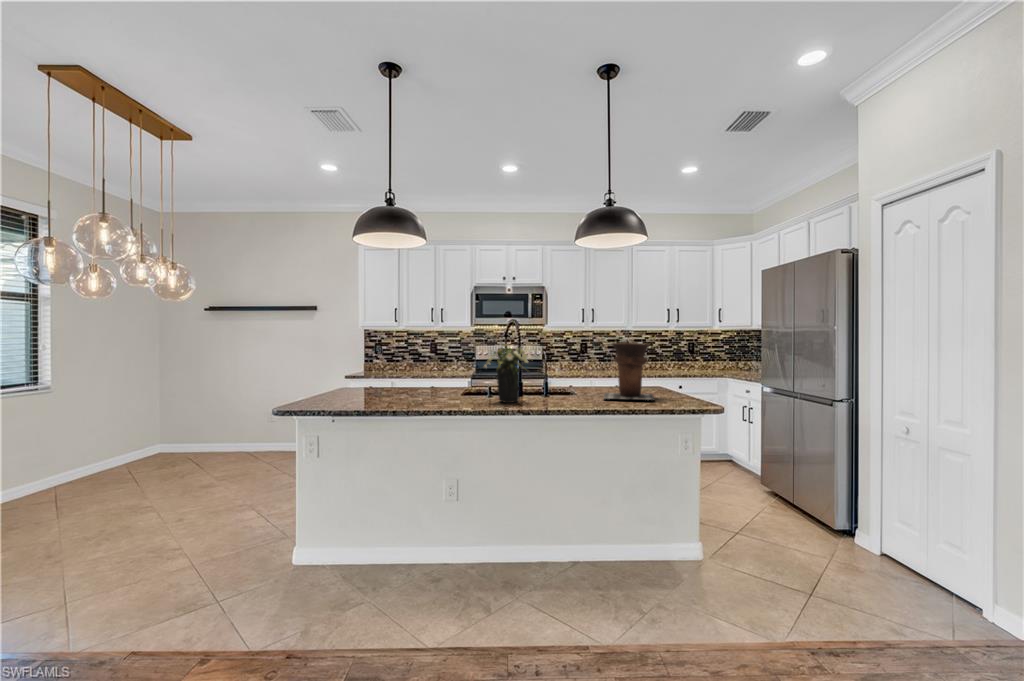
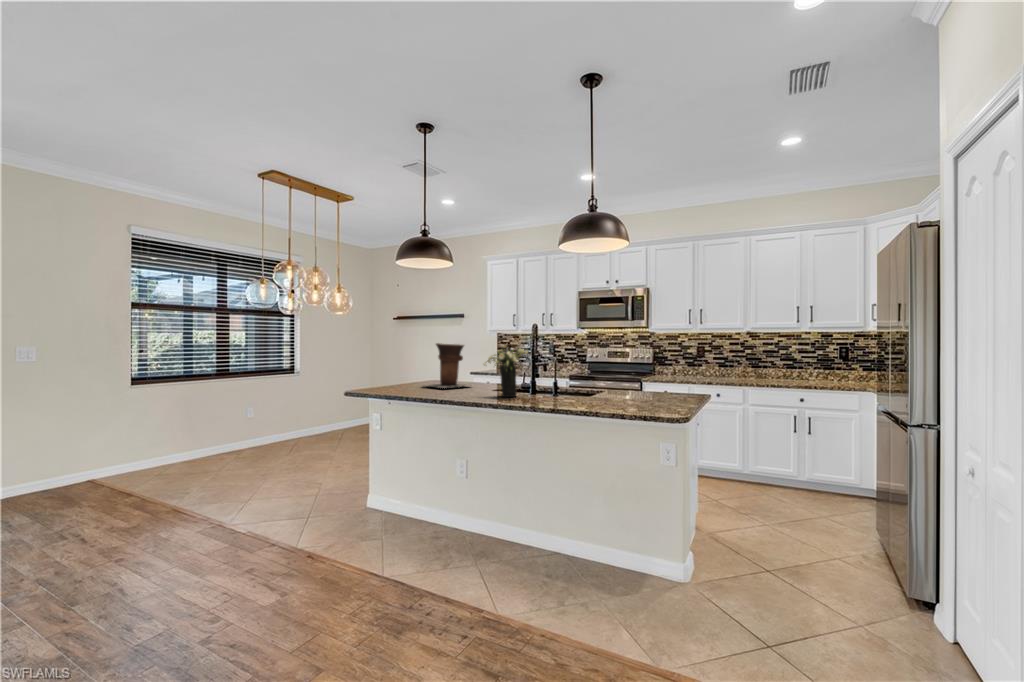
vase: present [604,343,654,400] -> present [429,343,465,388]

